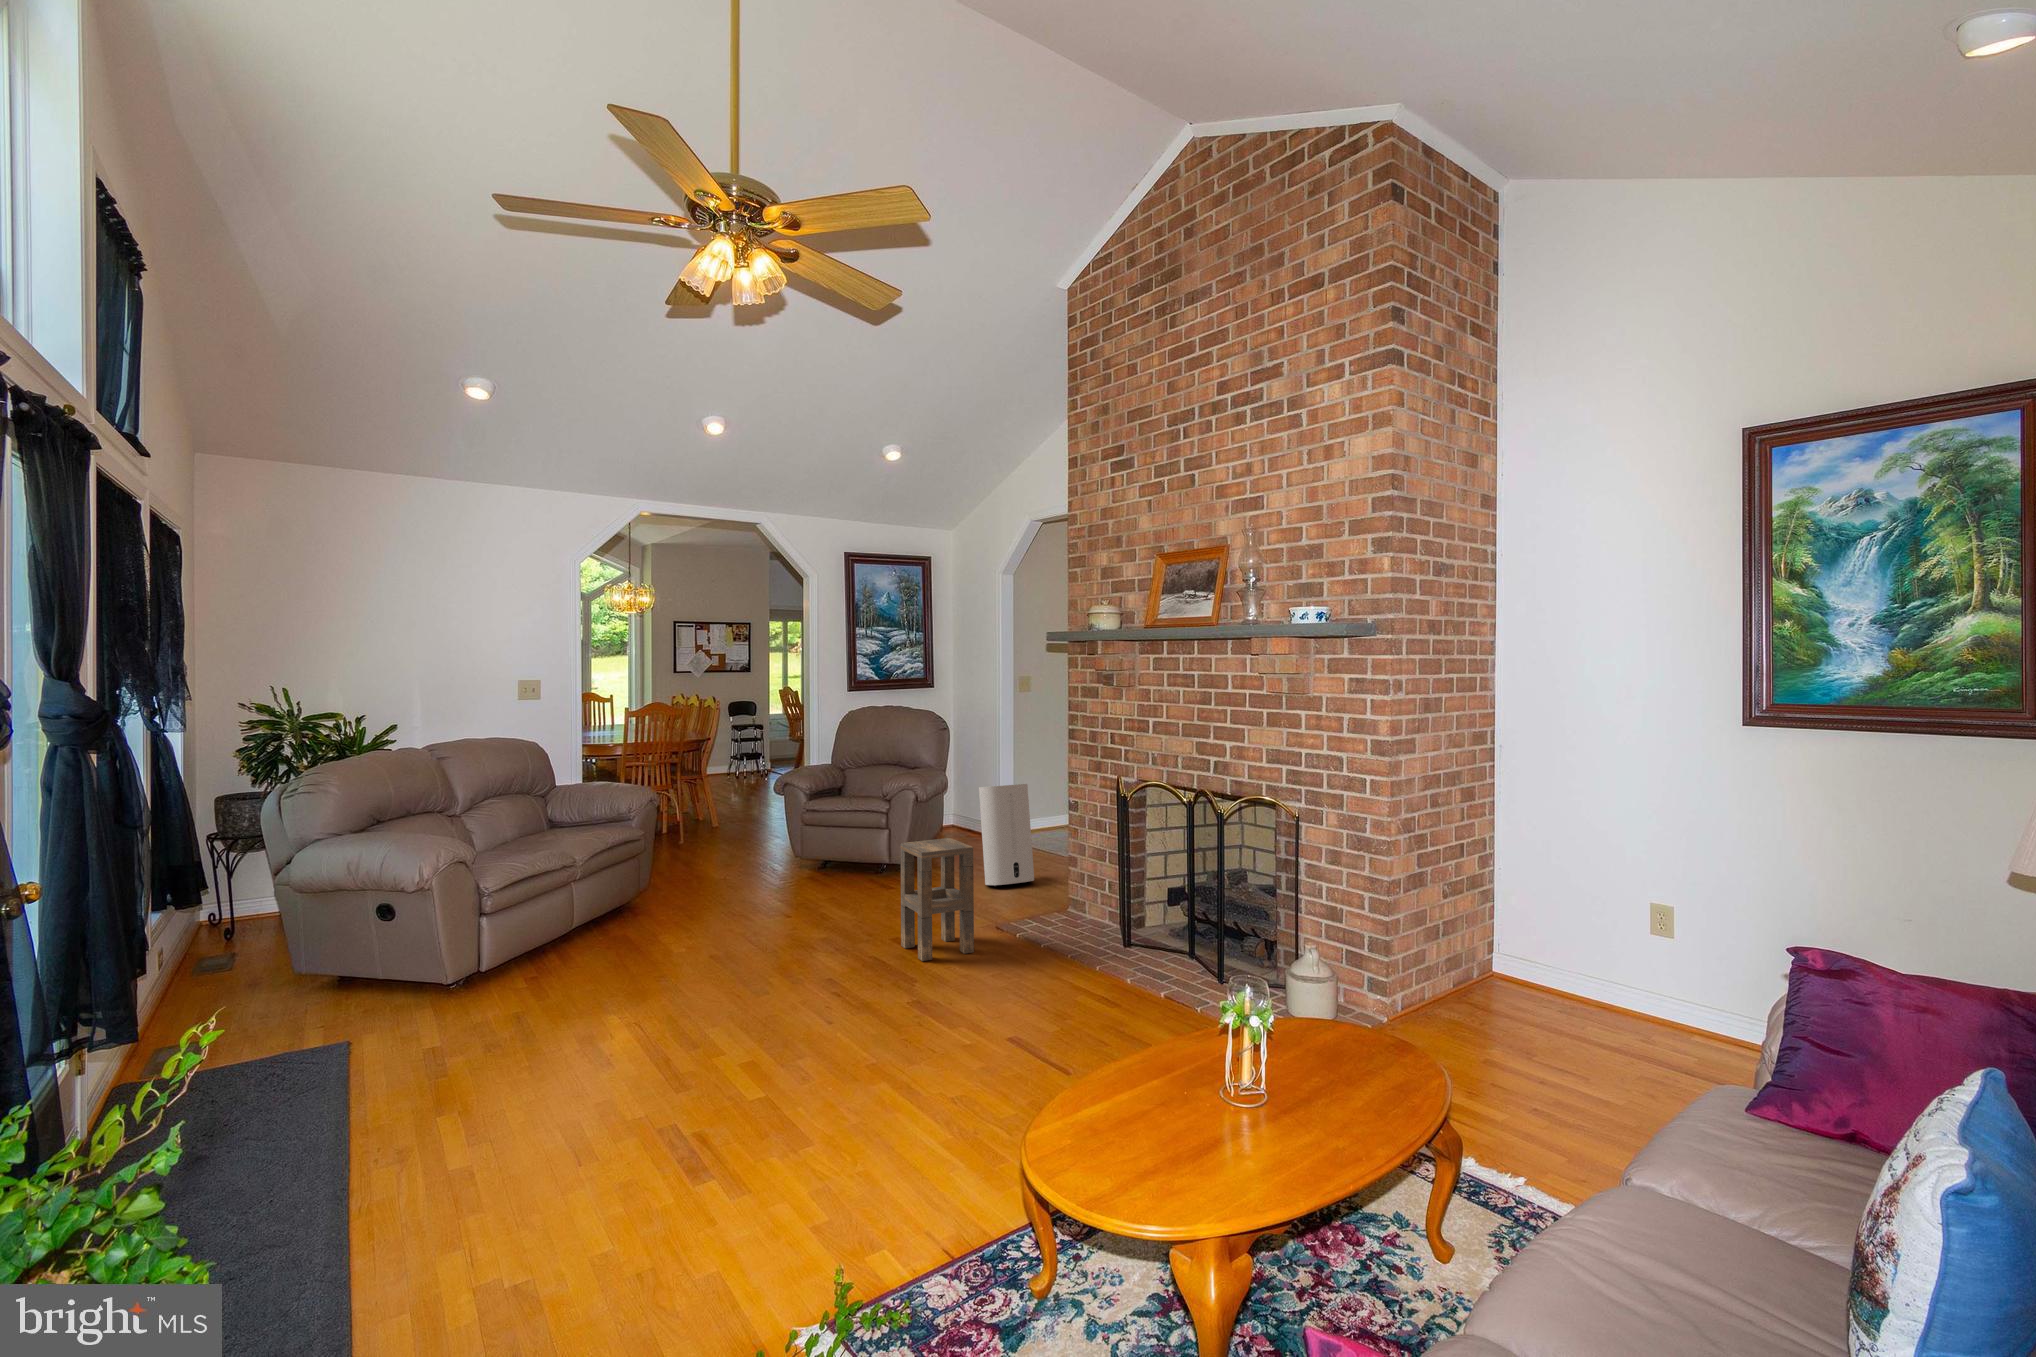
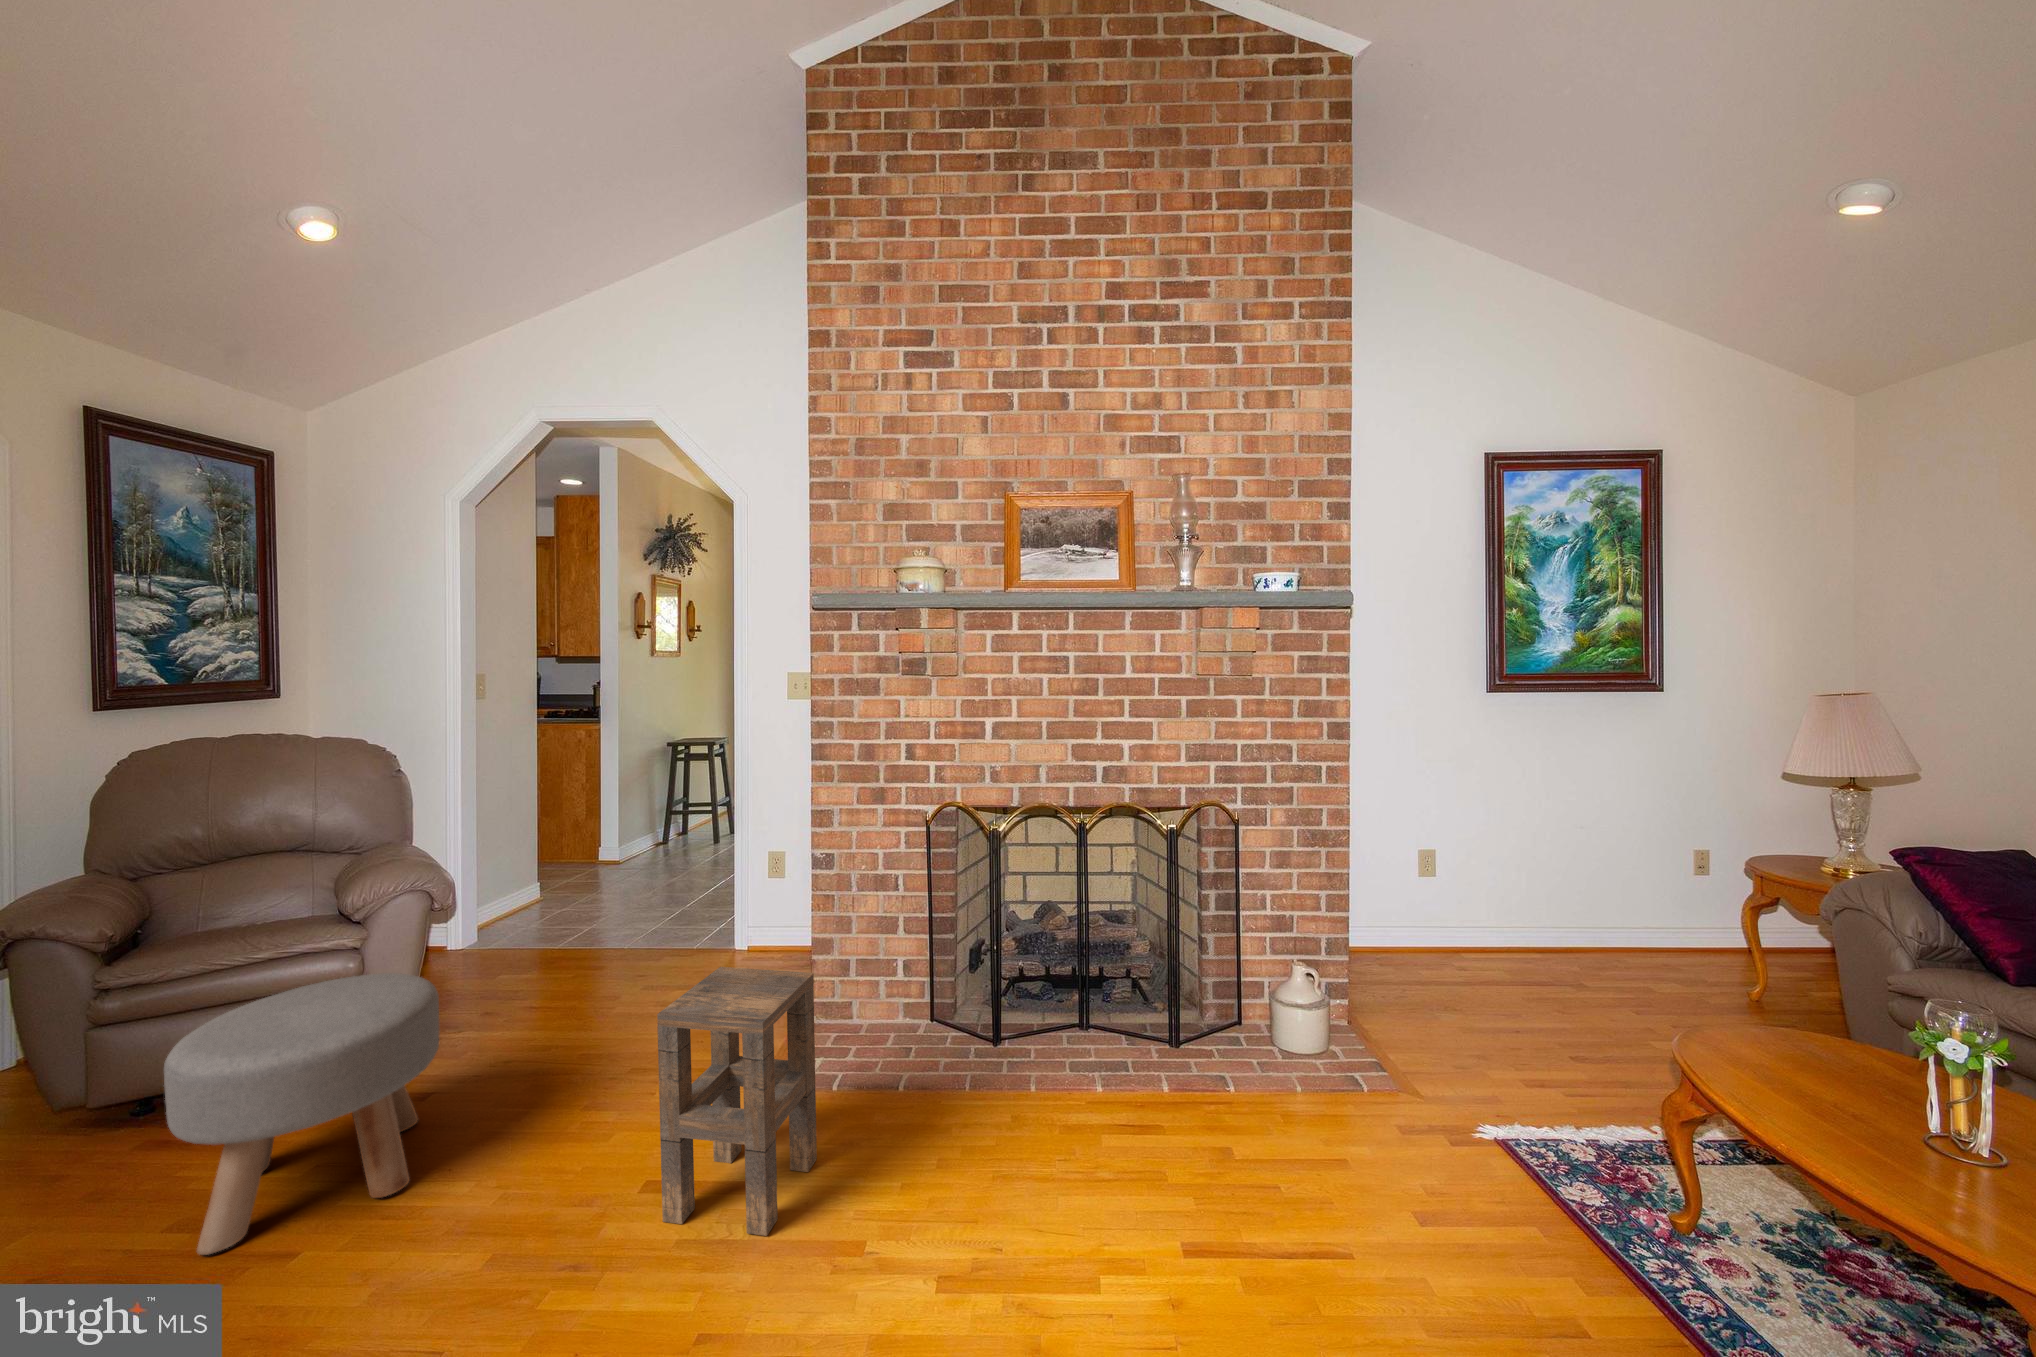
air purifier: present [979,784,1034,886] -> none [586,831,688,1012]
ottoman: none [792,819,881,910] -> present [164,973,440,1255]

